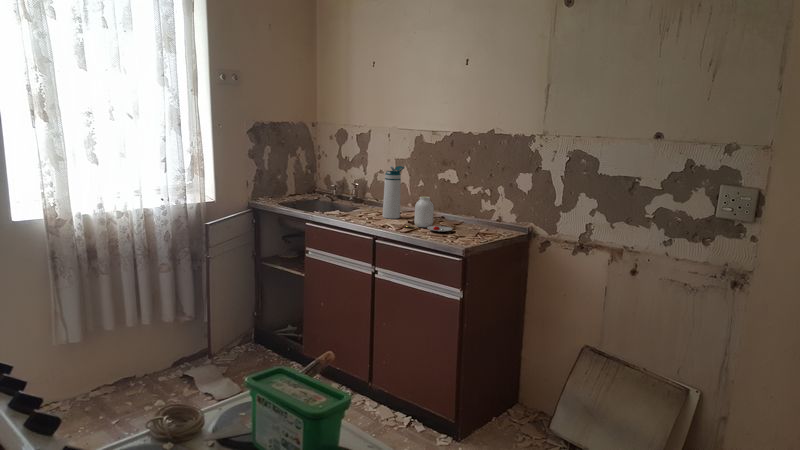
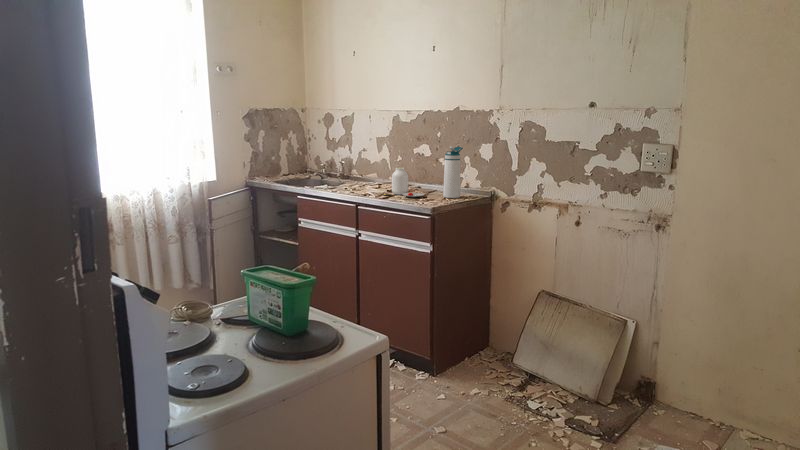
water bottle: present [383,166,404,219] -> present [443,146,463,198]

